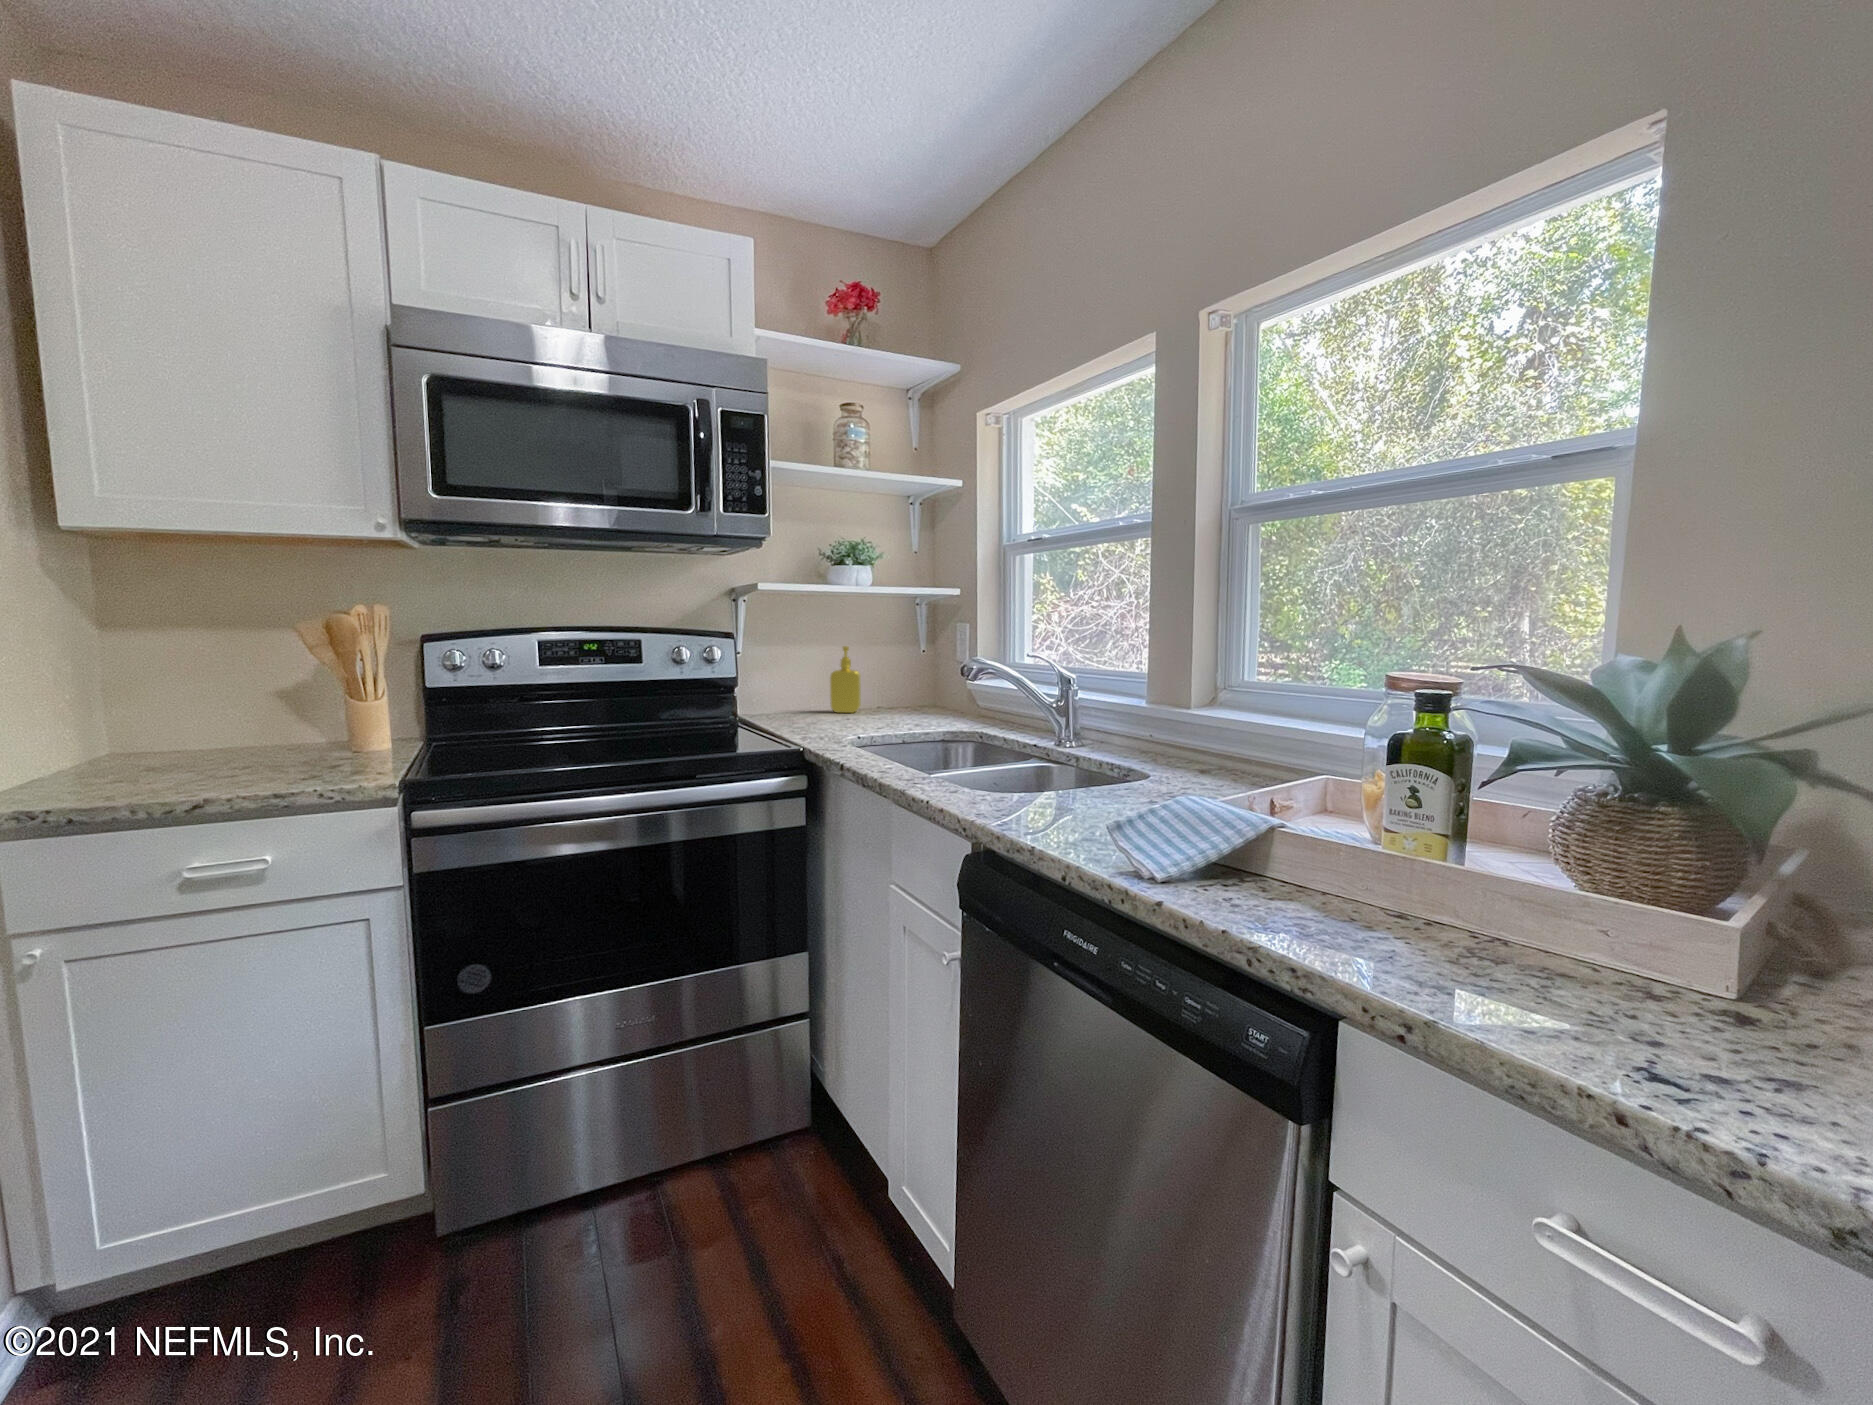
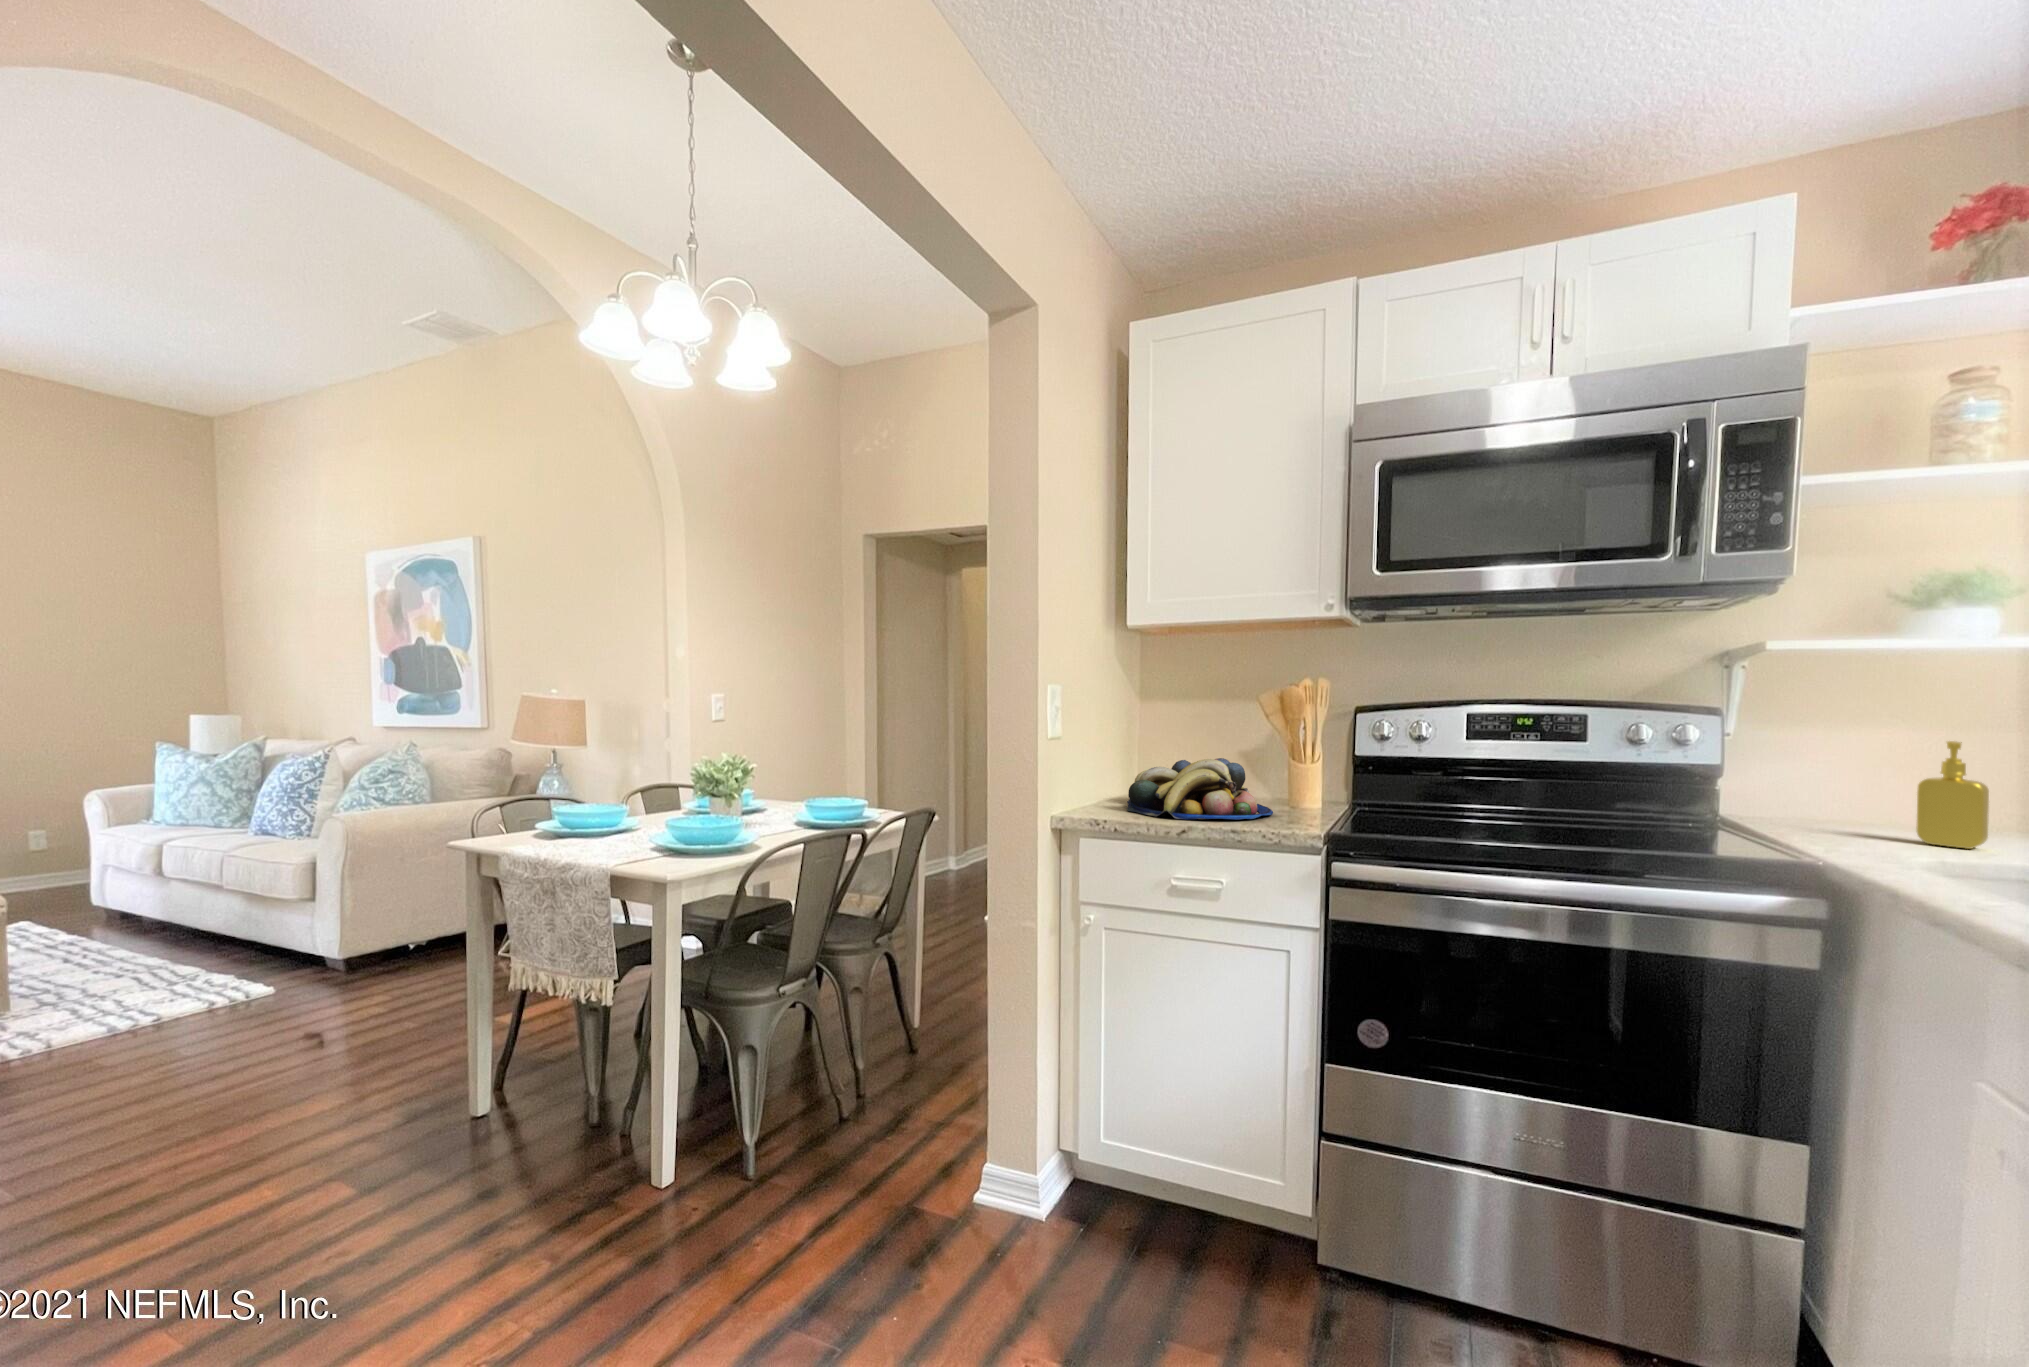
fruit bowl: none [86,710,330,797] -> present [1127,758,1273,820]

